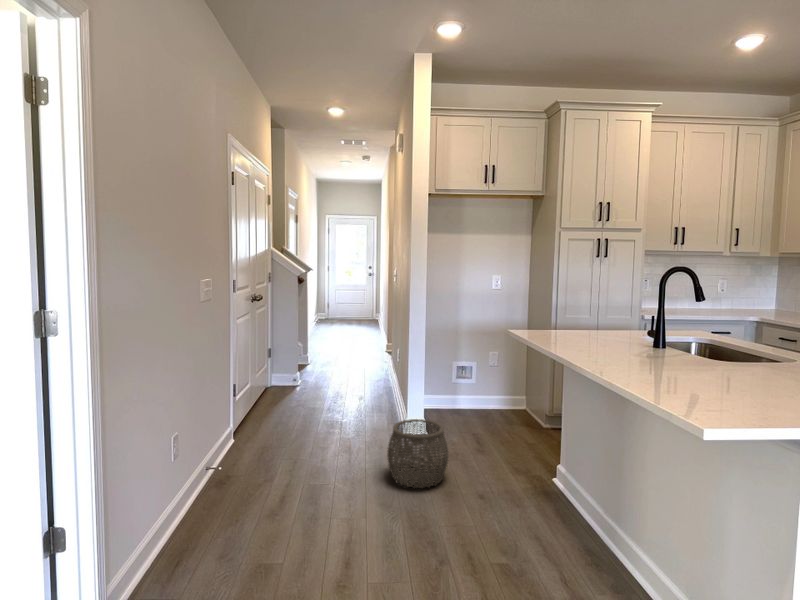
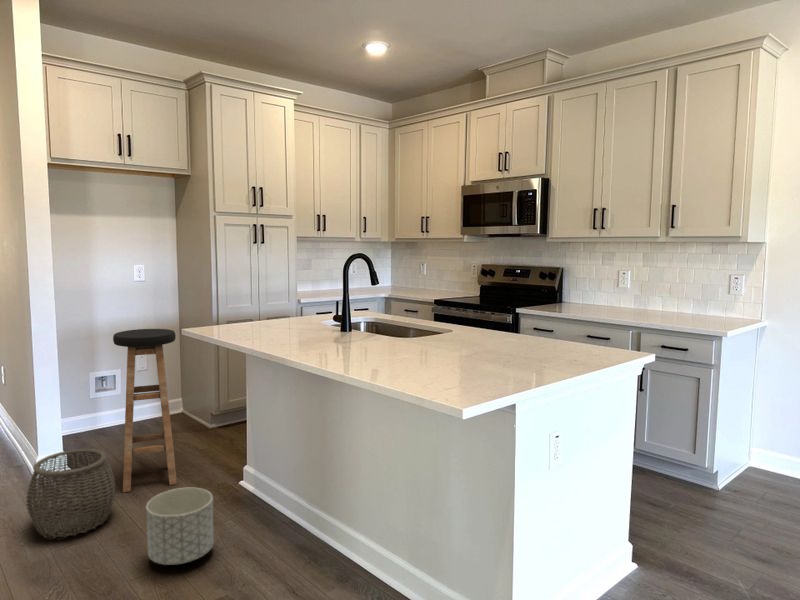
bar stool: none [458,329,510,470] -> present [113,329,177,492]
planter: none [458,473,516,544] -> present [146,487,214,565]

